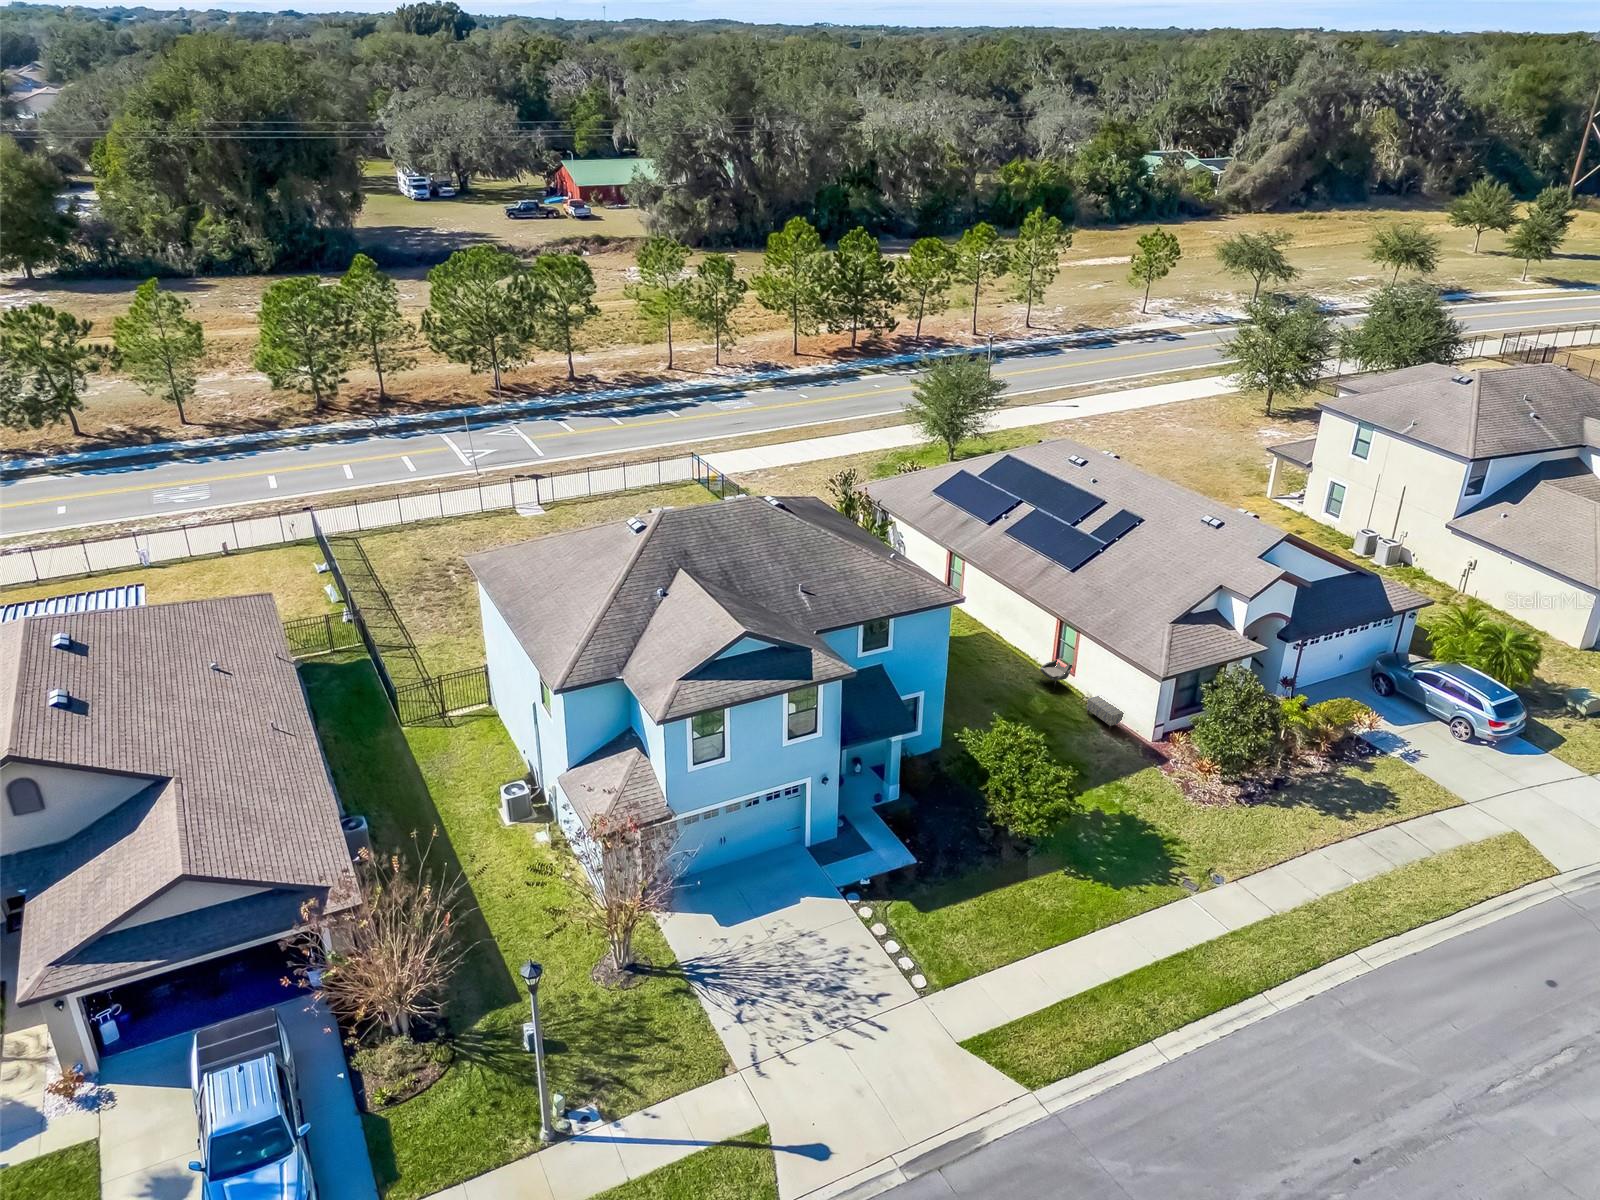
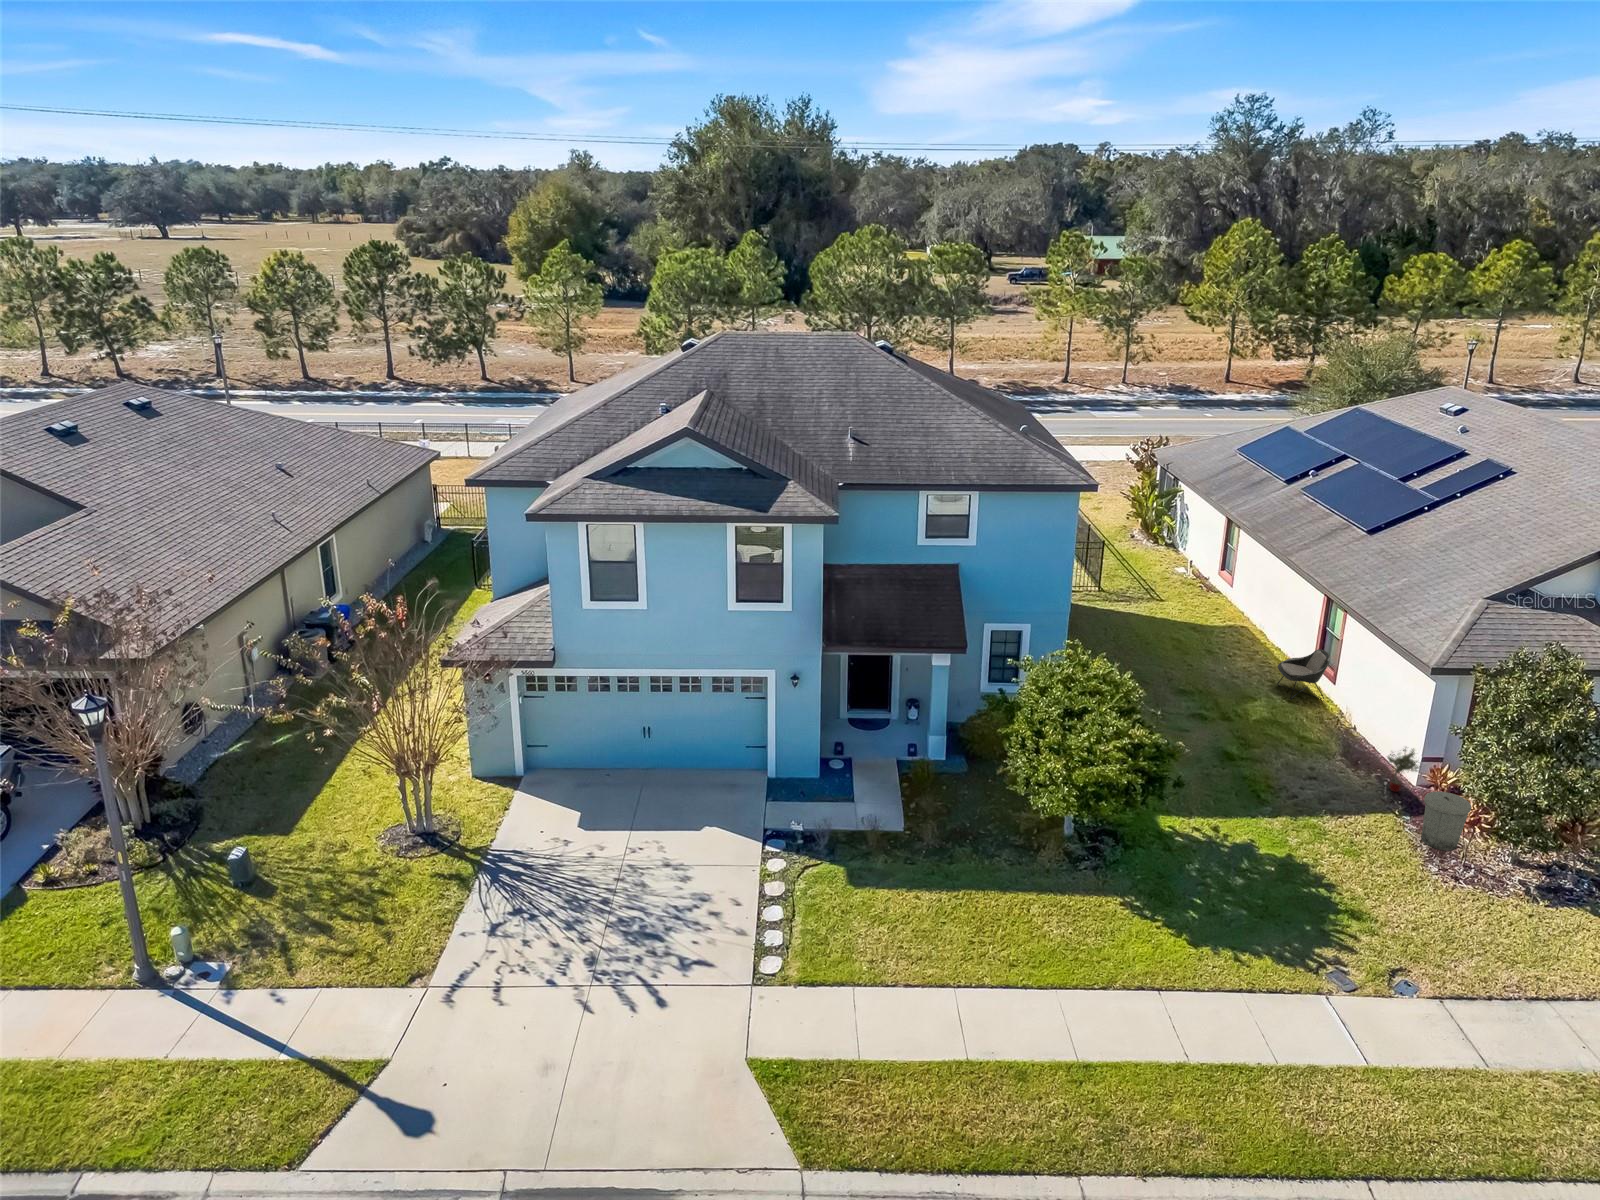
bench: present [1087,696,1124,730] -> none [1328,707,1386,758]
potted tree: none [1134,724,1156,750] -> present [1388,749,1420,792]
trash can: none [1169,751,1195,785] -> present [1421,792,1471,851]

